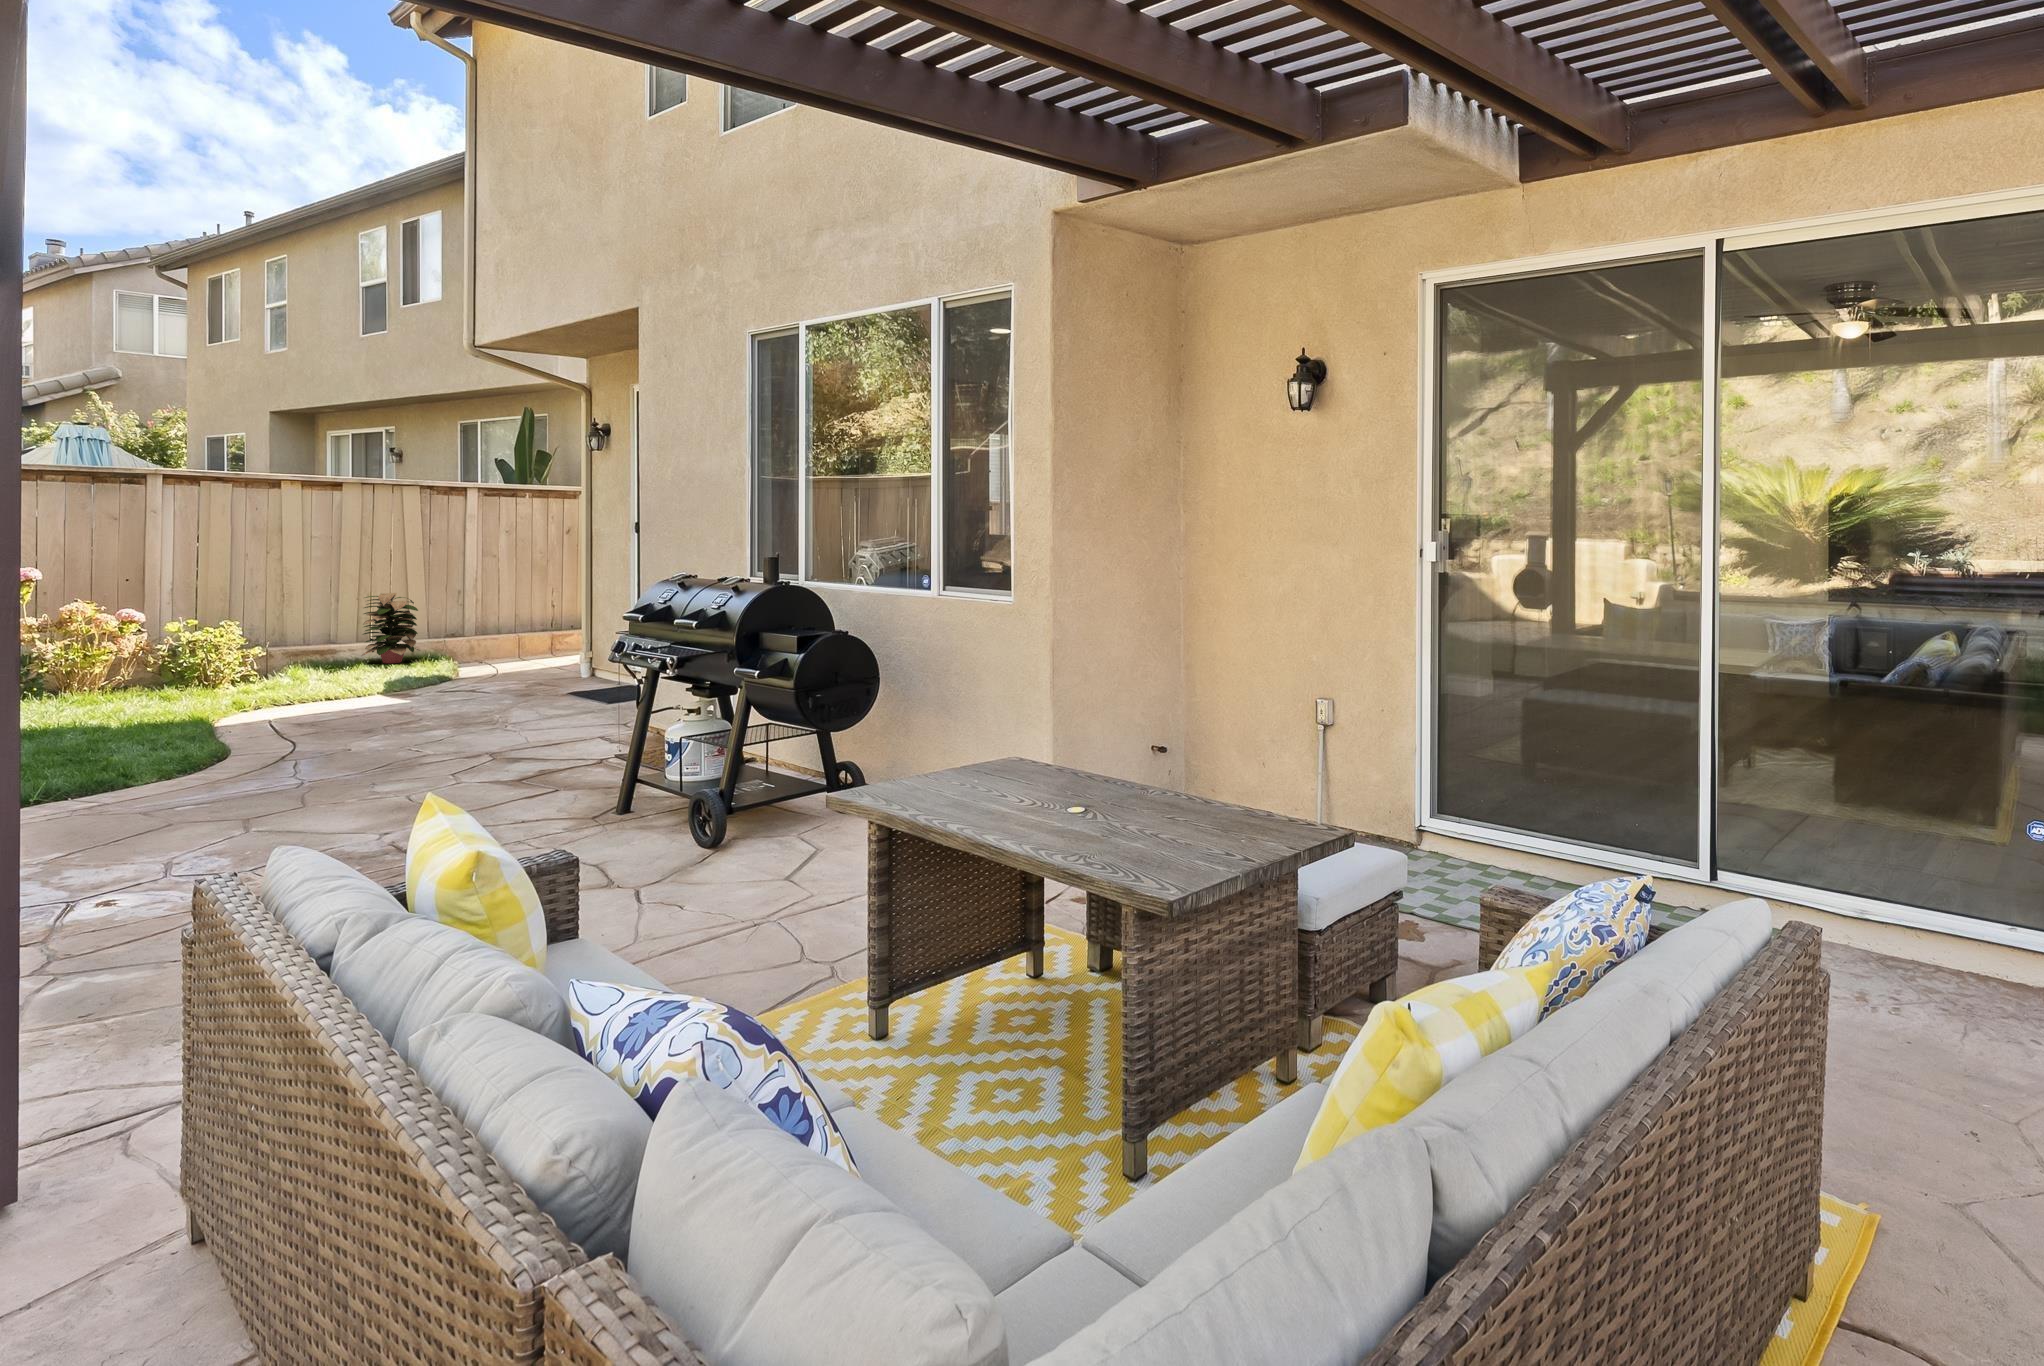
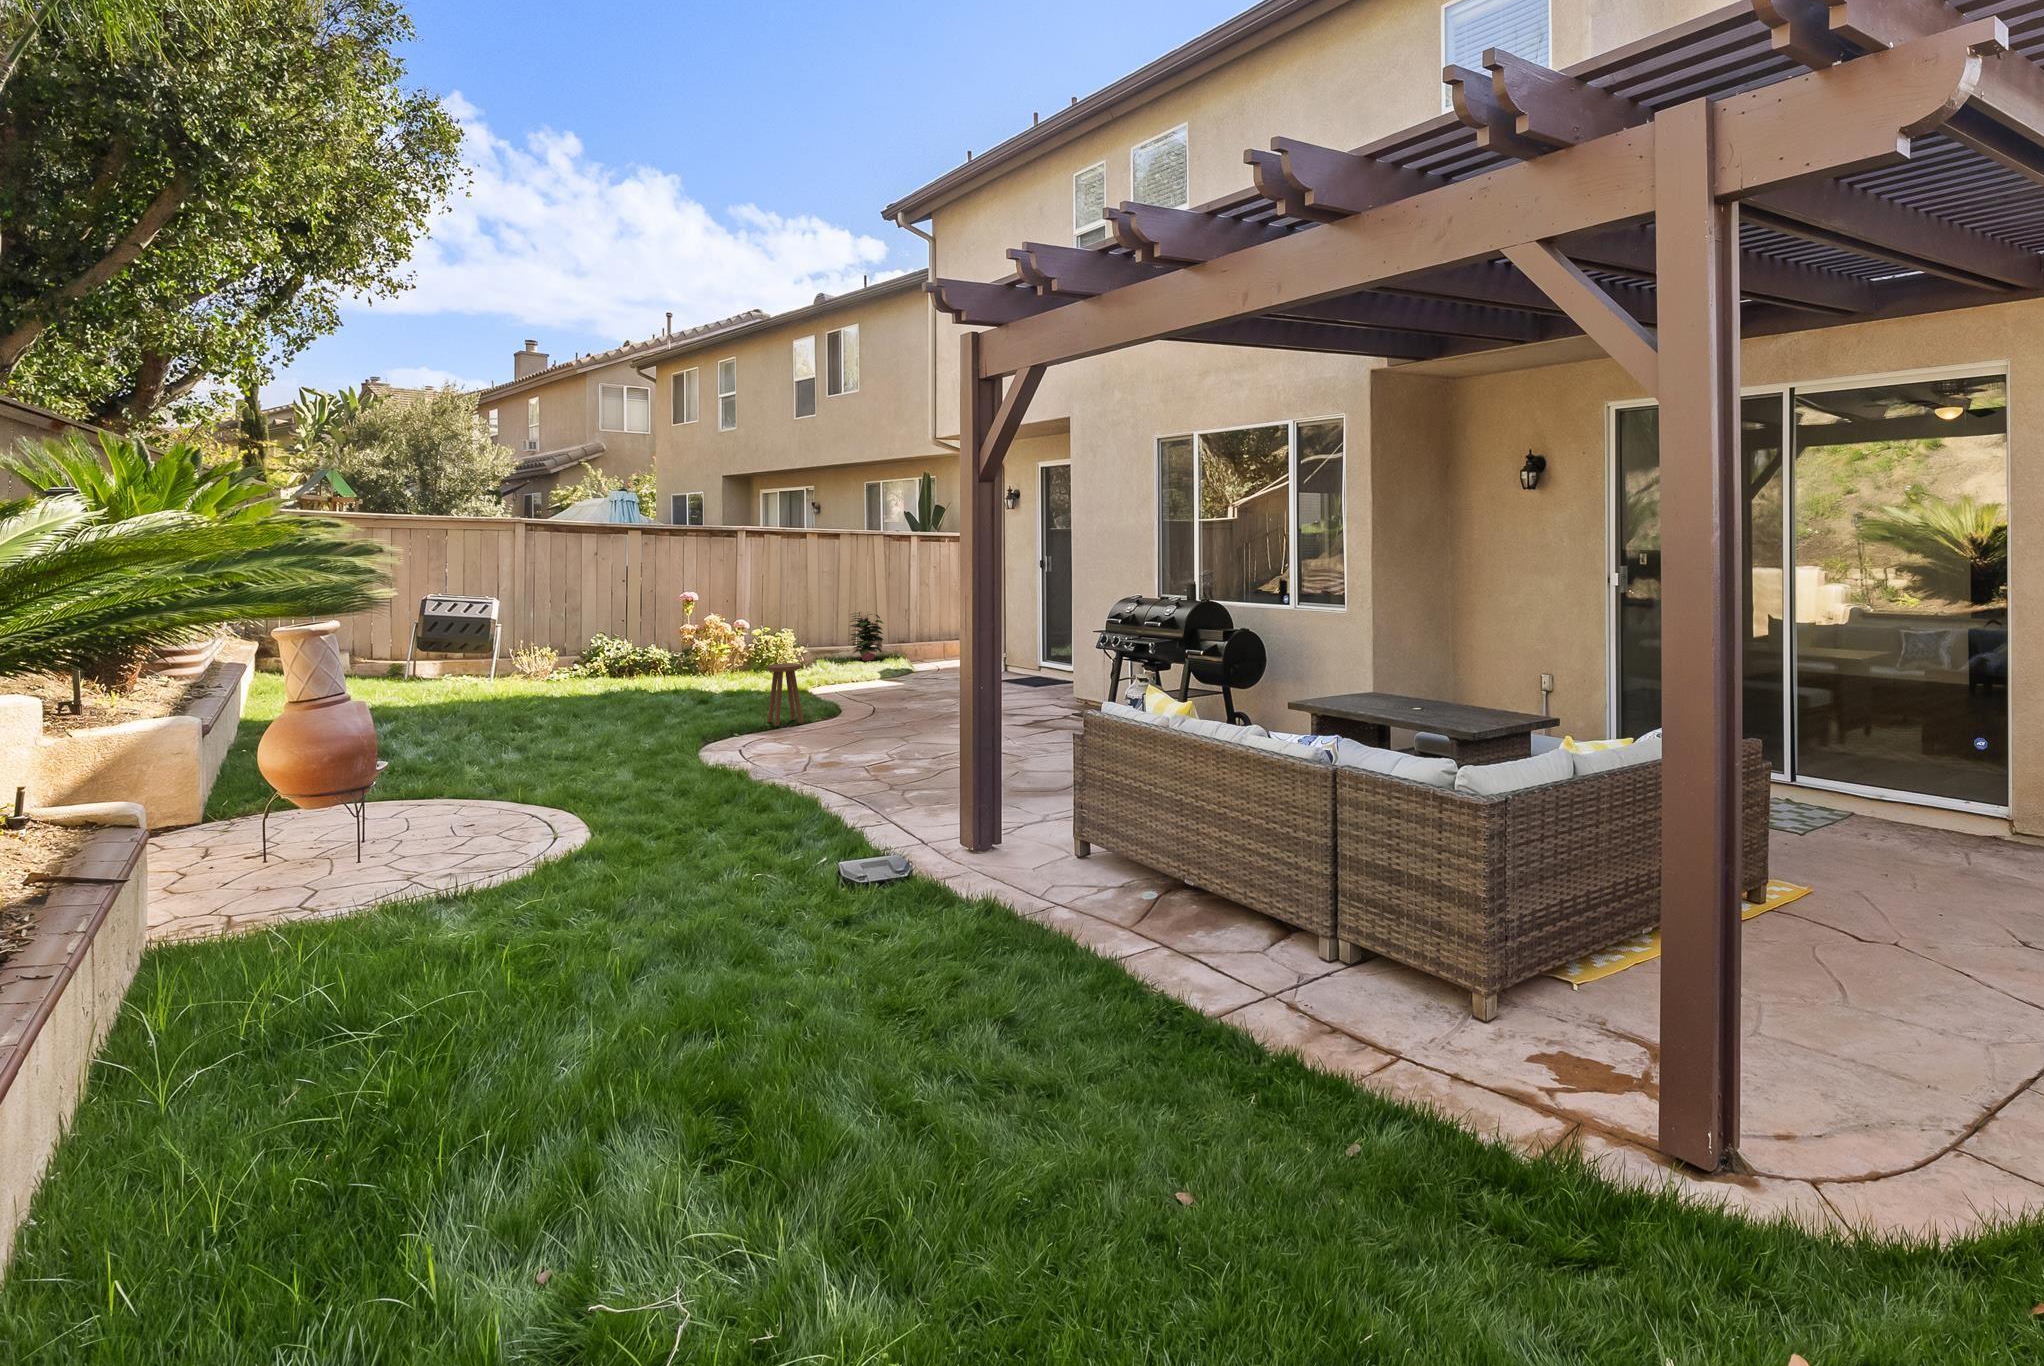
stool: none [35,673,108,781] -> present [767,663,803,726]

